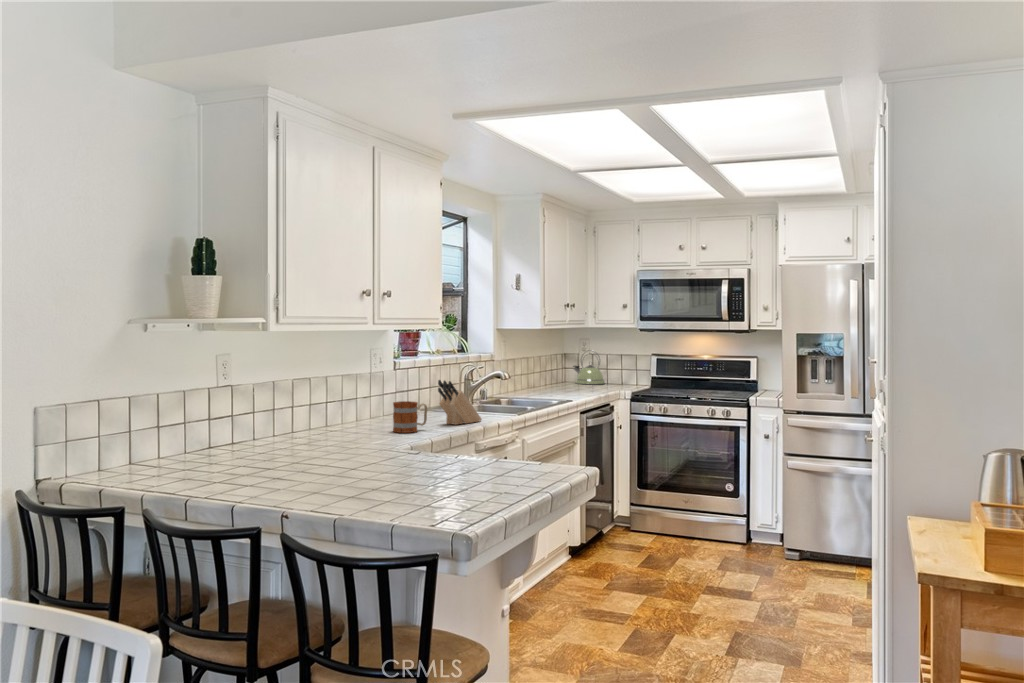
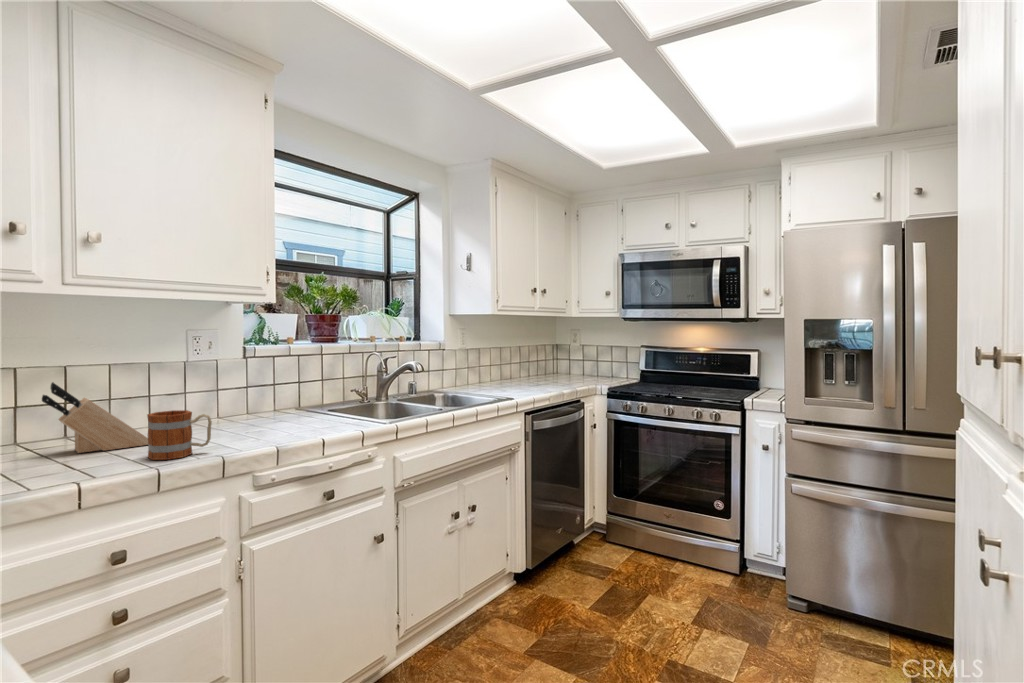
kettle: present [573,350,605,384] -> none [562,342,594,377]
knife block: present [438,380,482,425] -> present [42,382,148,453]

